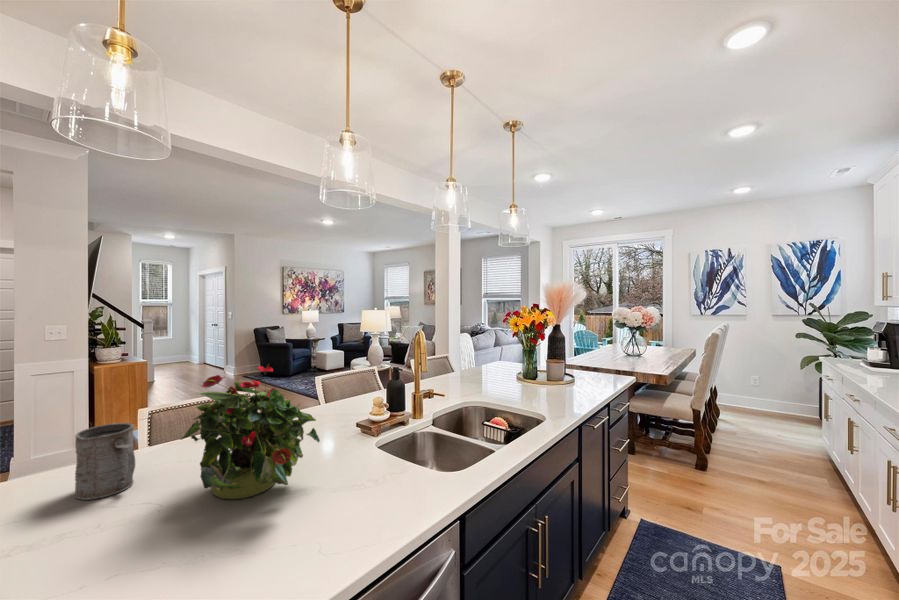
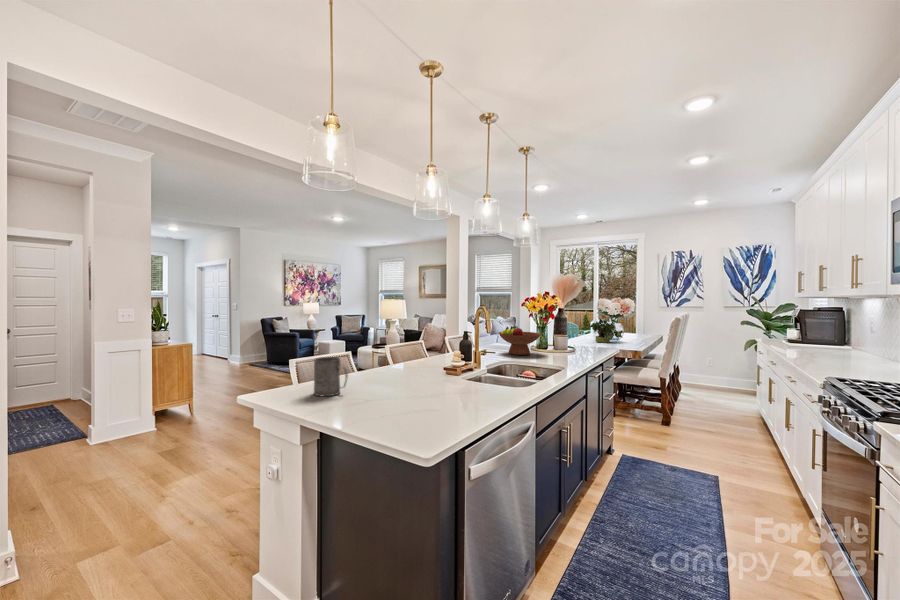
fruit bowl: none [468,349,526,389] -> present [498,326,541,355]
potted plant: present [180,365,320,499] -> present [590,316,623,343]

